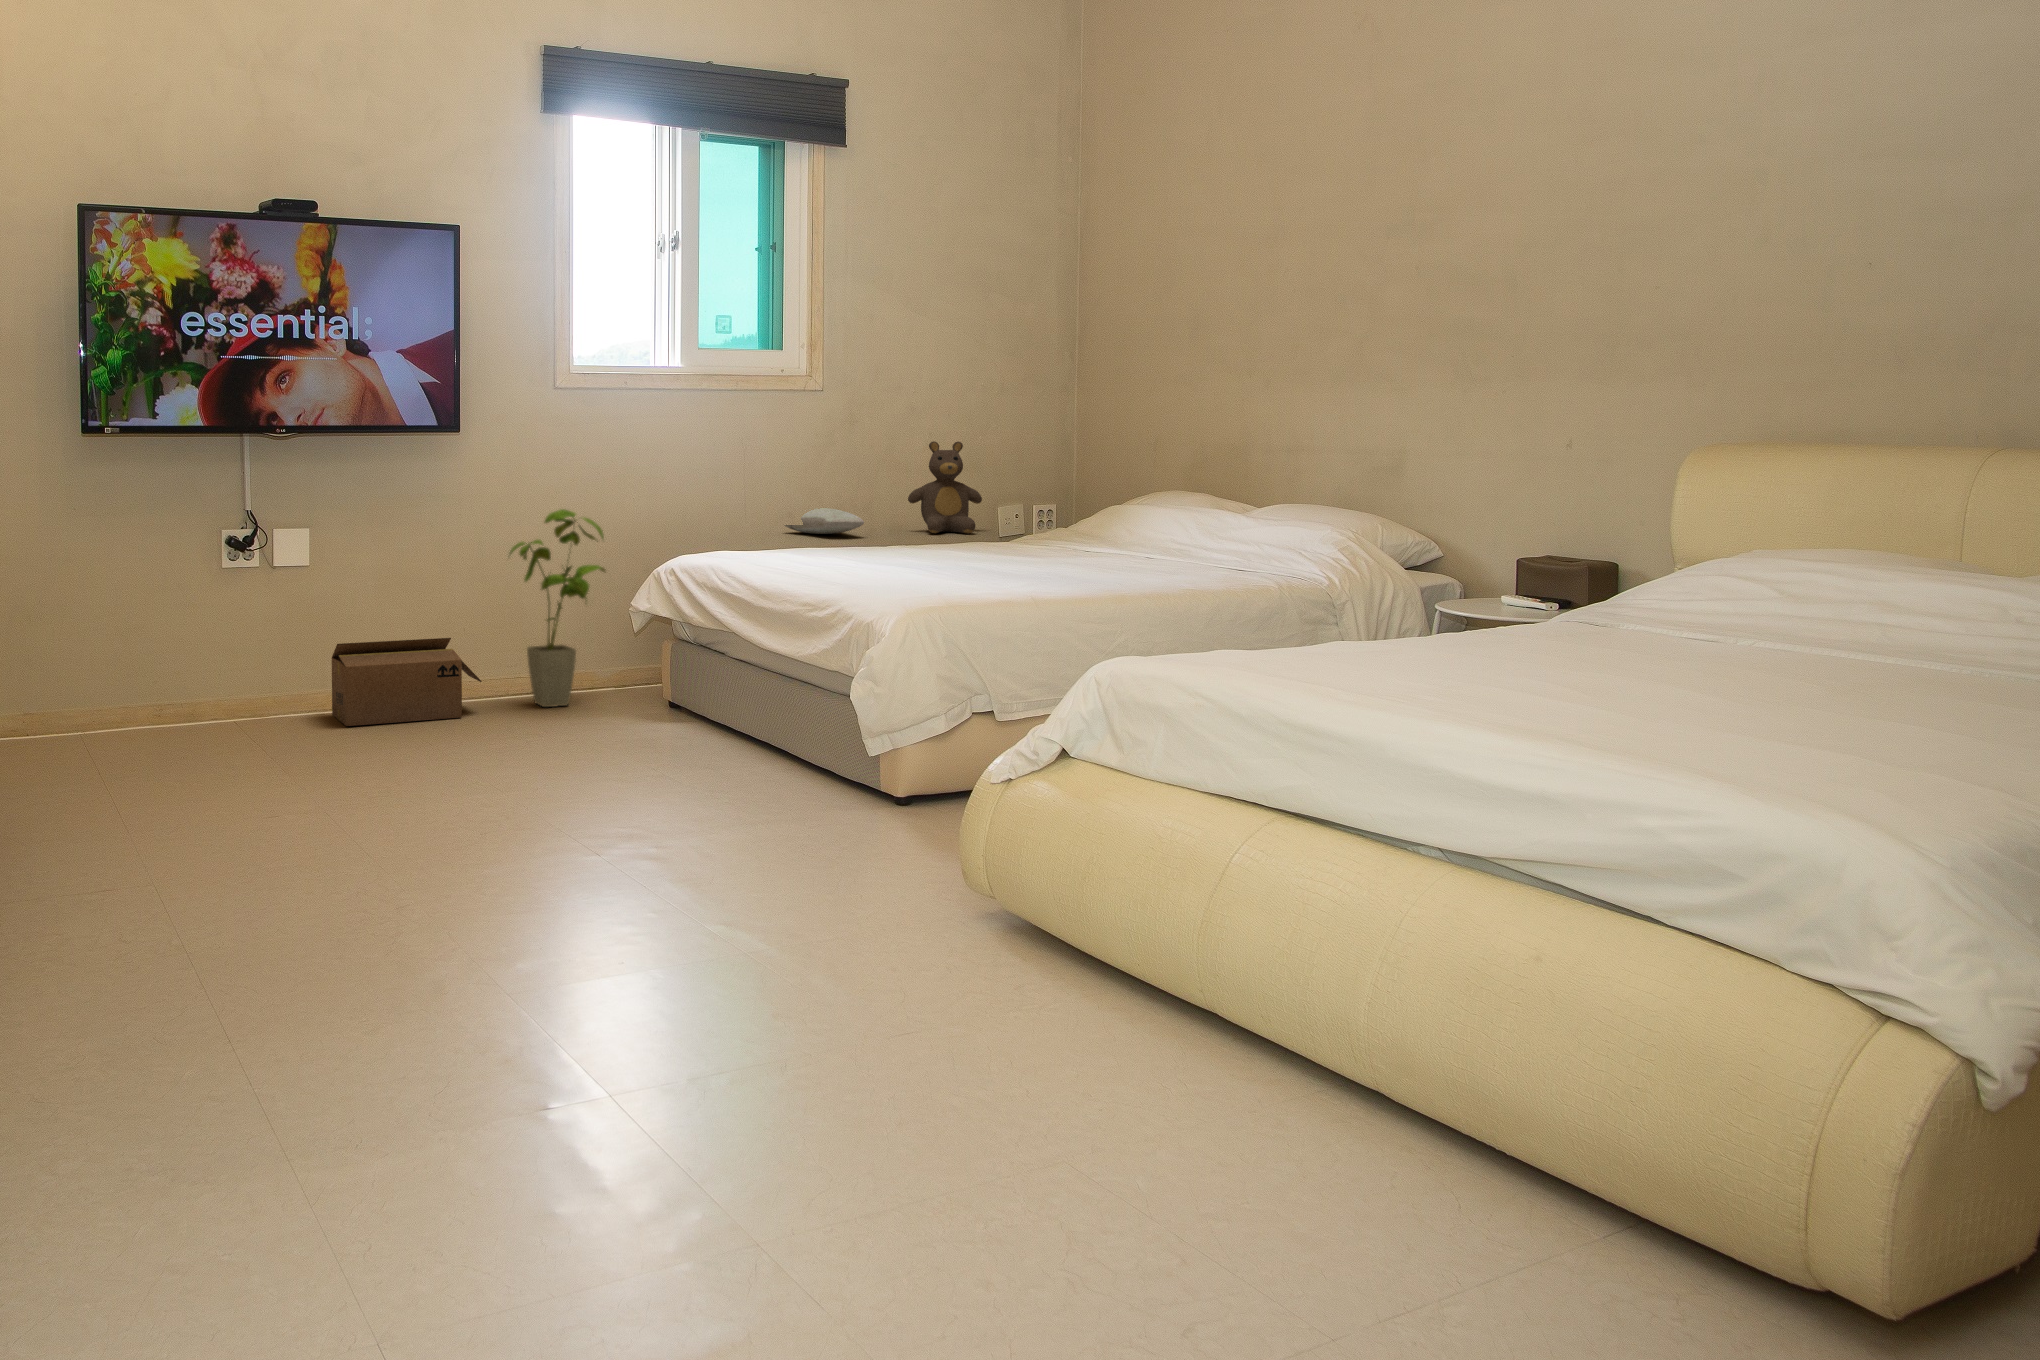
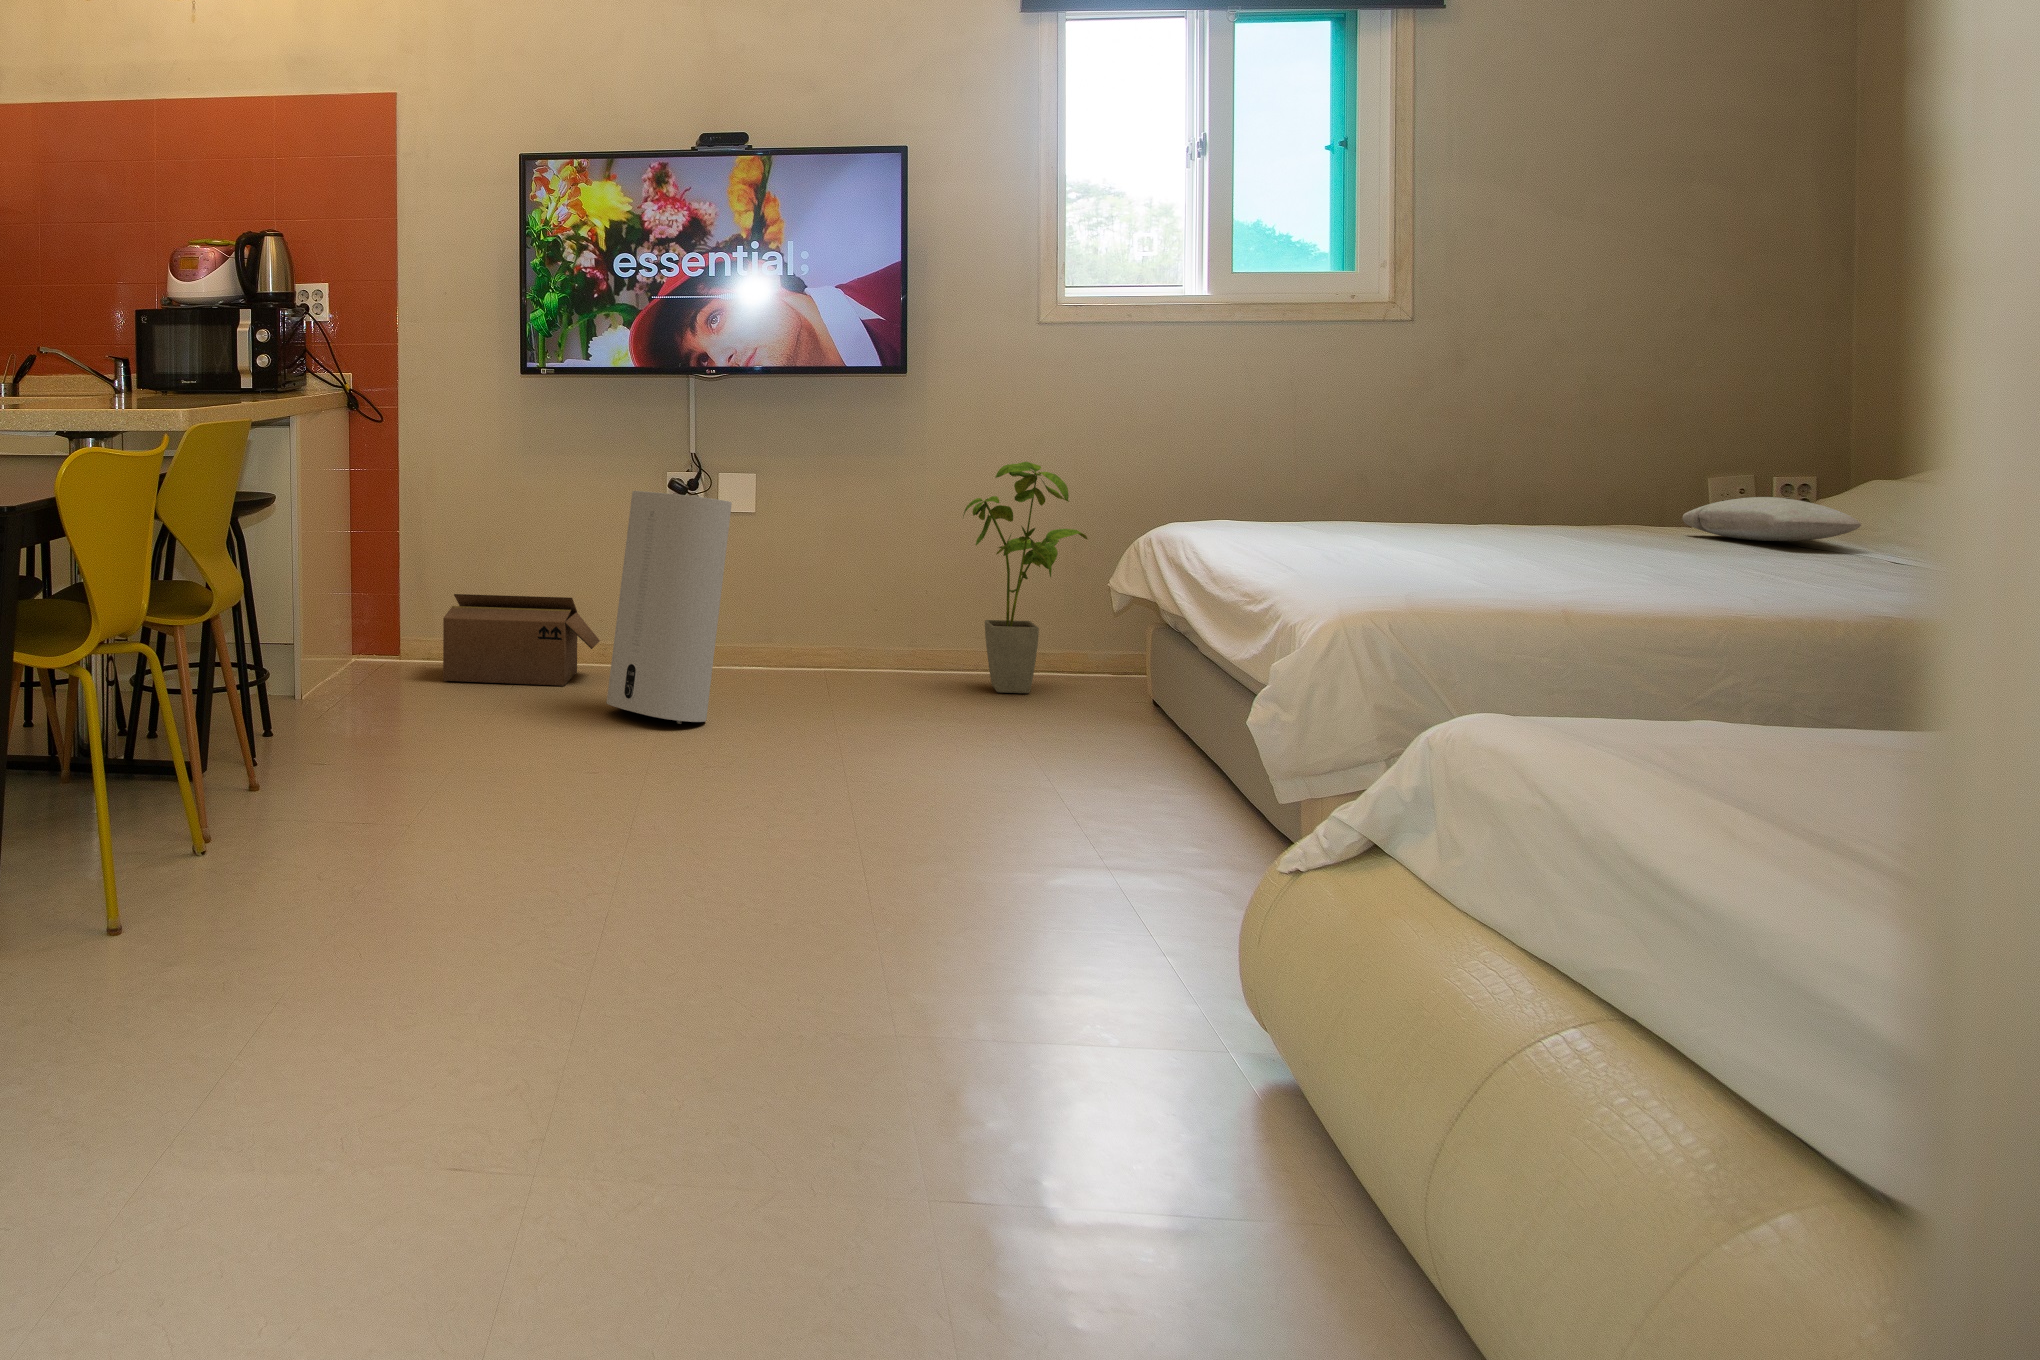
teddy bear: present [908,441,982,533] -> none [1552,384,1679,513]
pillow: present [785,508,864,534] -> present [1683,497,1861,541]
air purifier: none [220,548,341,764] -> present [607,491,732,724]
cardboard box: present [332,638,482,726] -> present [443,594,600,686]

